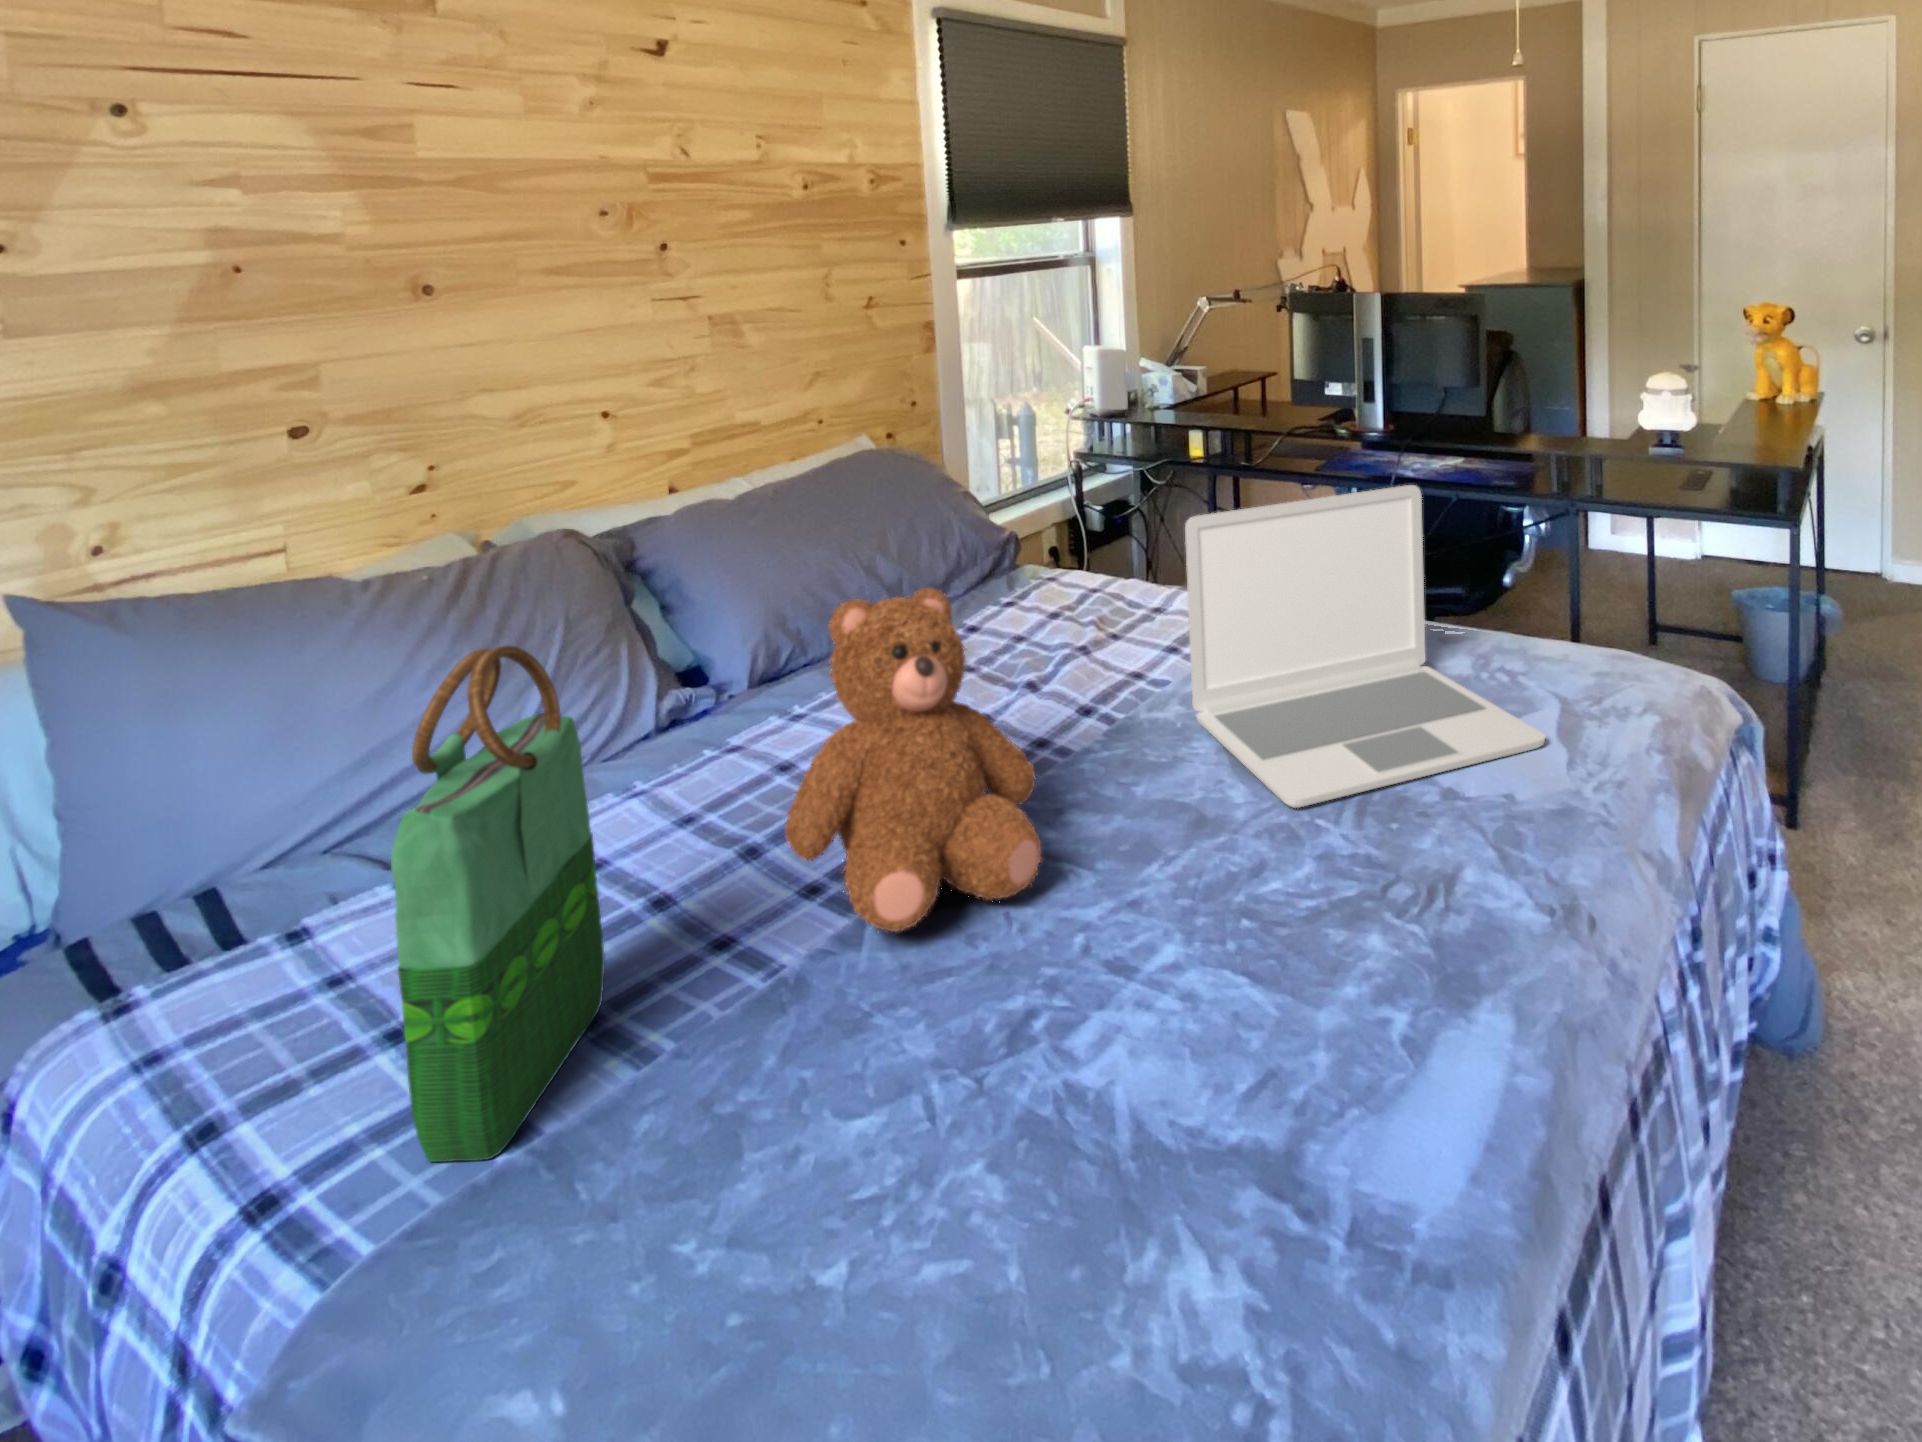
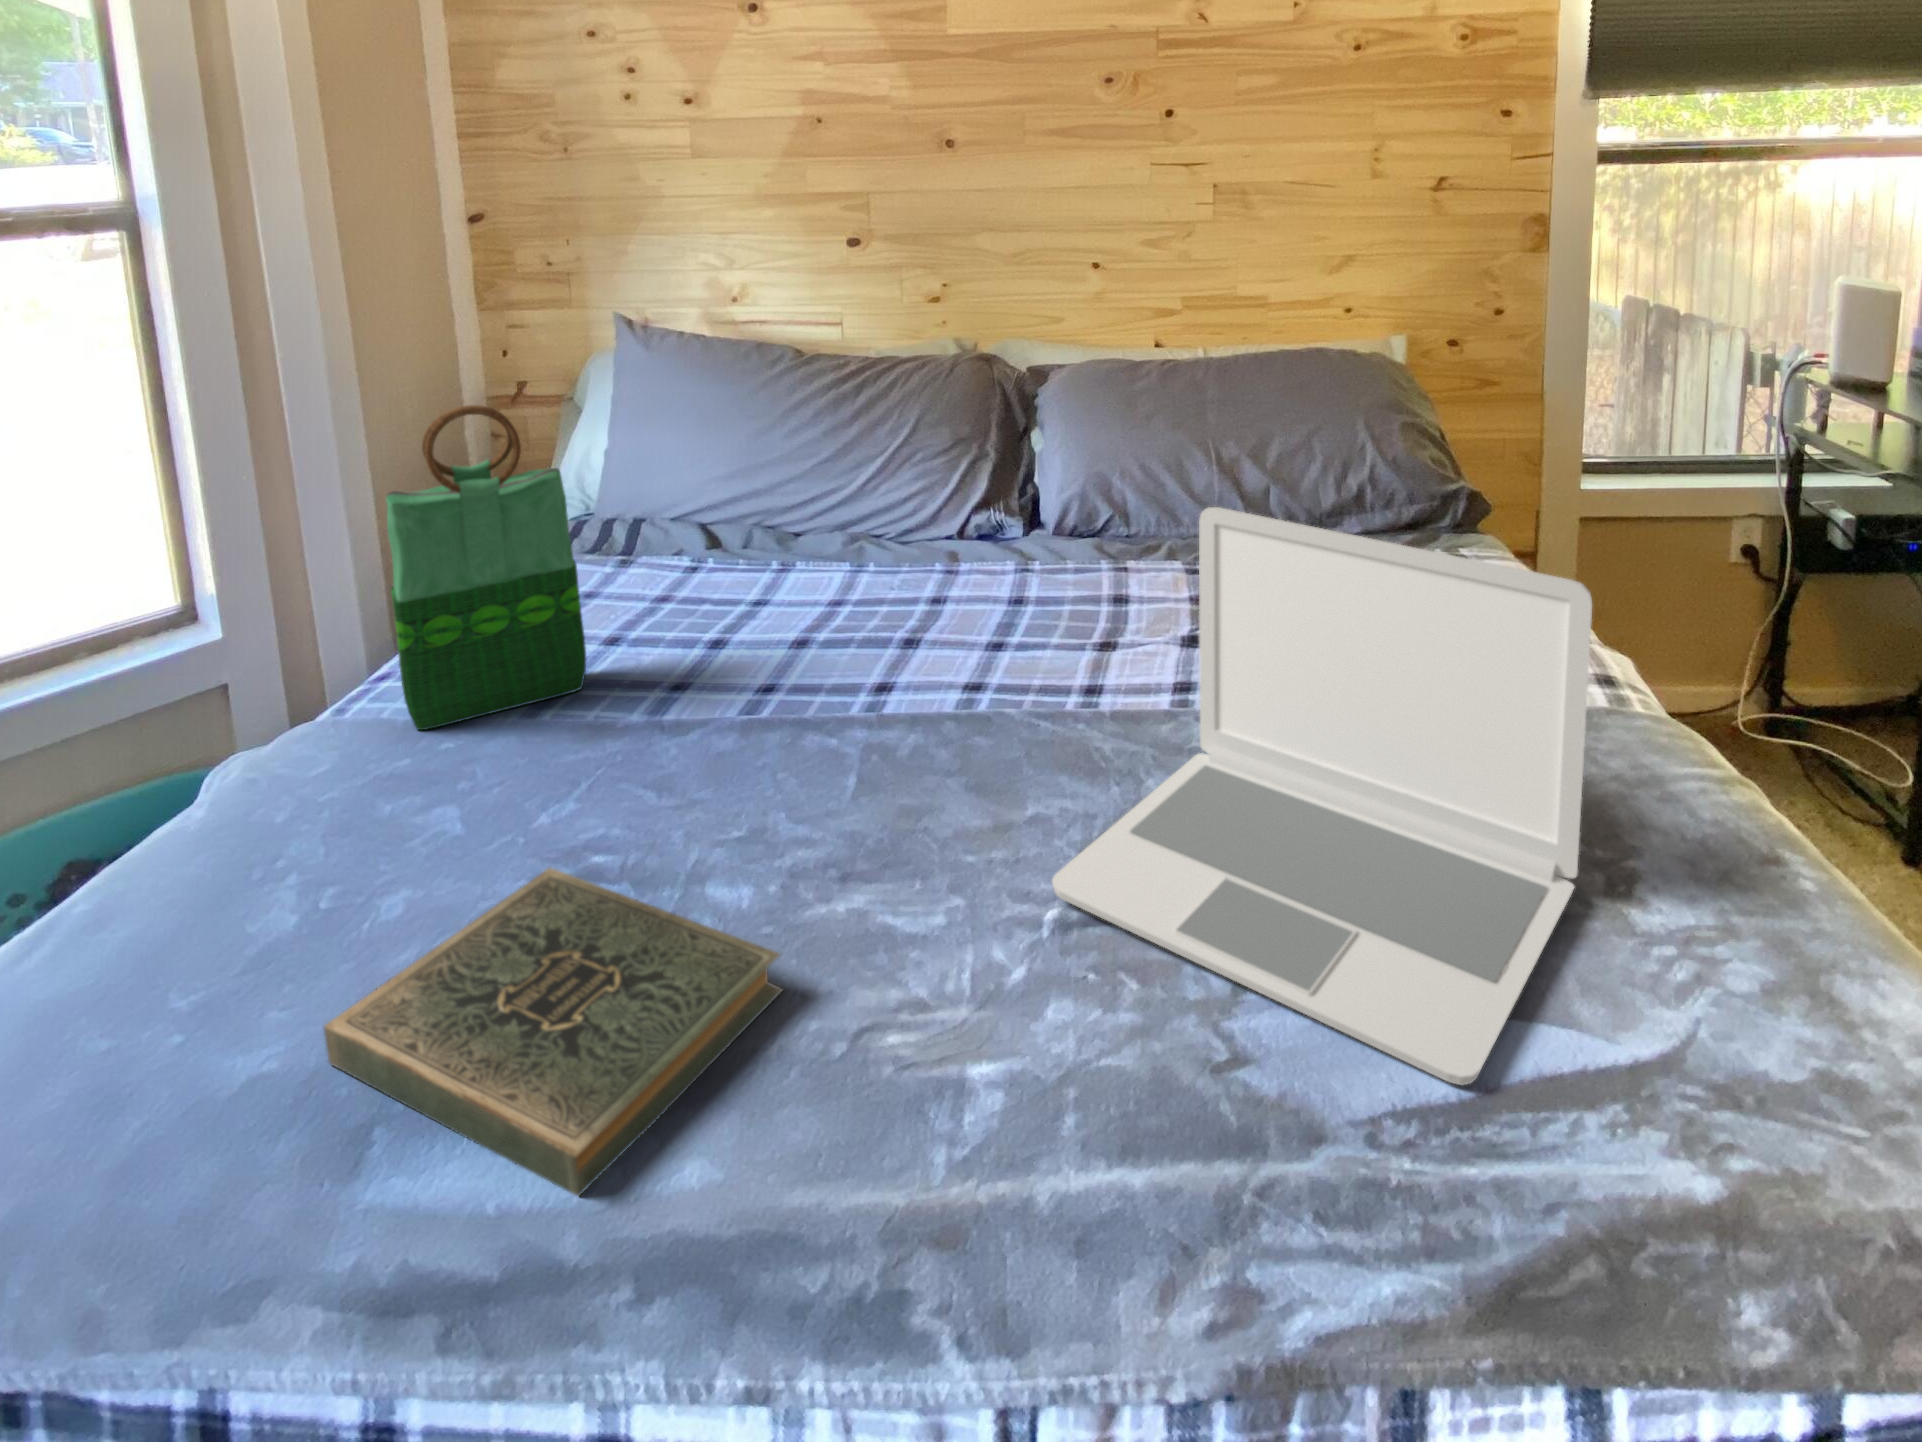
teddy bear: present [786,588,1043,932] -> none [647,463,894,789]
book: none [1057,907,1469,1224] -> present [324,868,782,1196]

